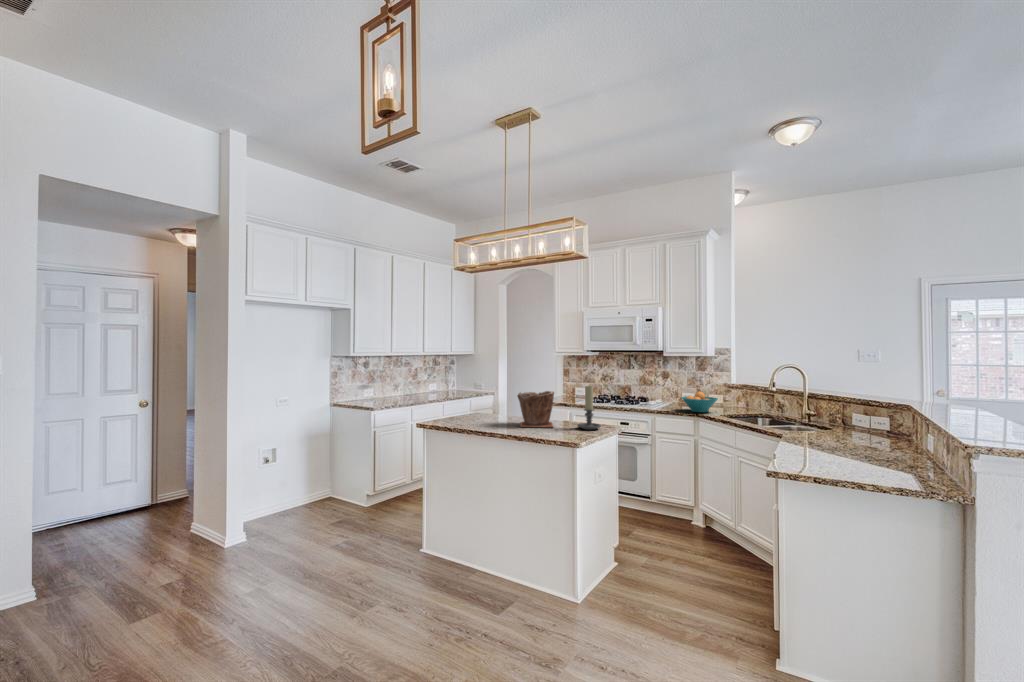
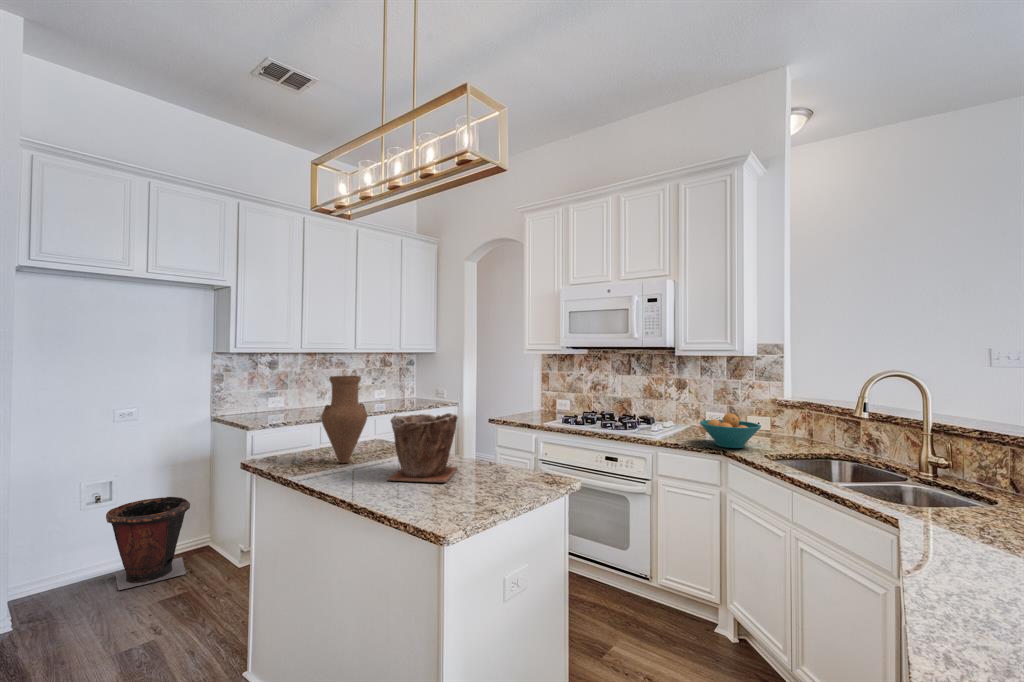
vase: none [470,371,495,422] -> present [321,376,367,463]
candle holder: present [578,386,601,430] -> none [488,406,532,491]
waste bin: none [278,458,332,520] -> present [106,497,190,590]

